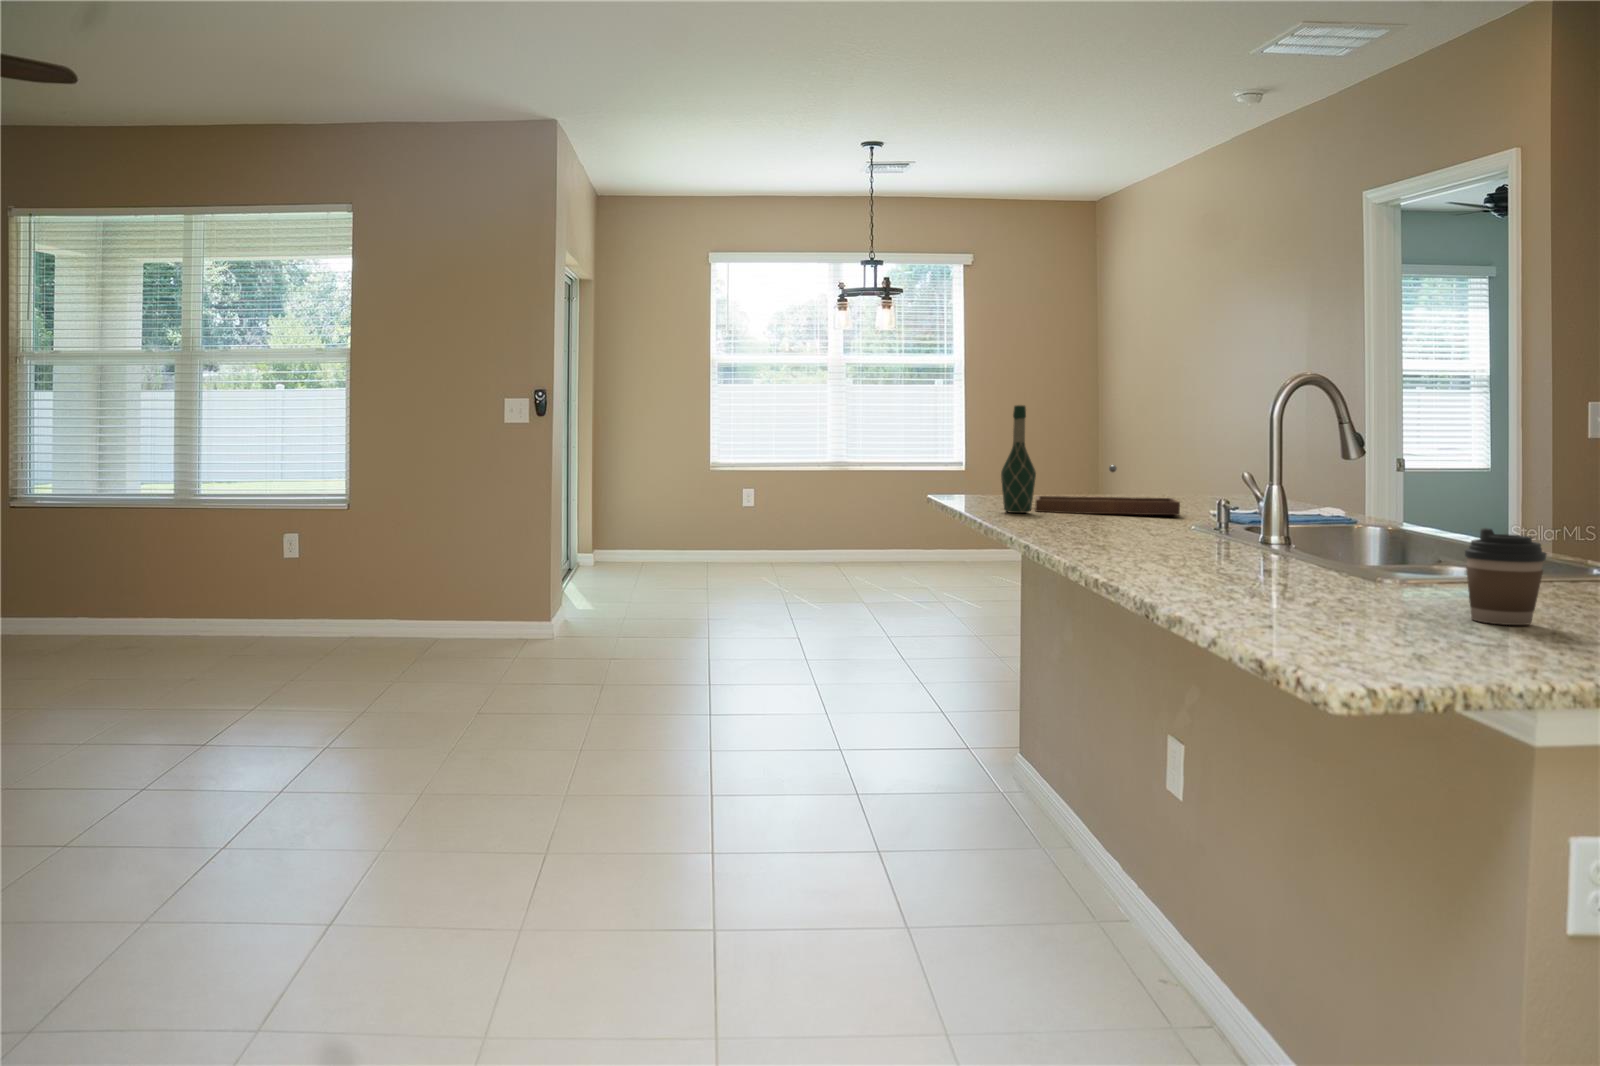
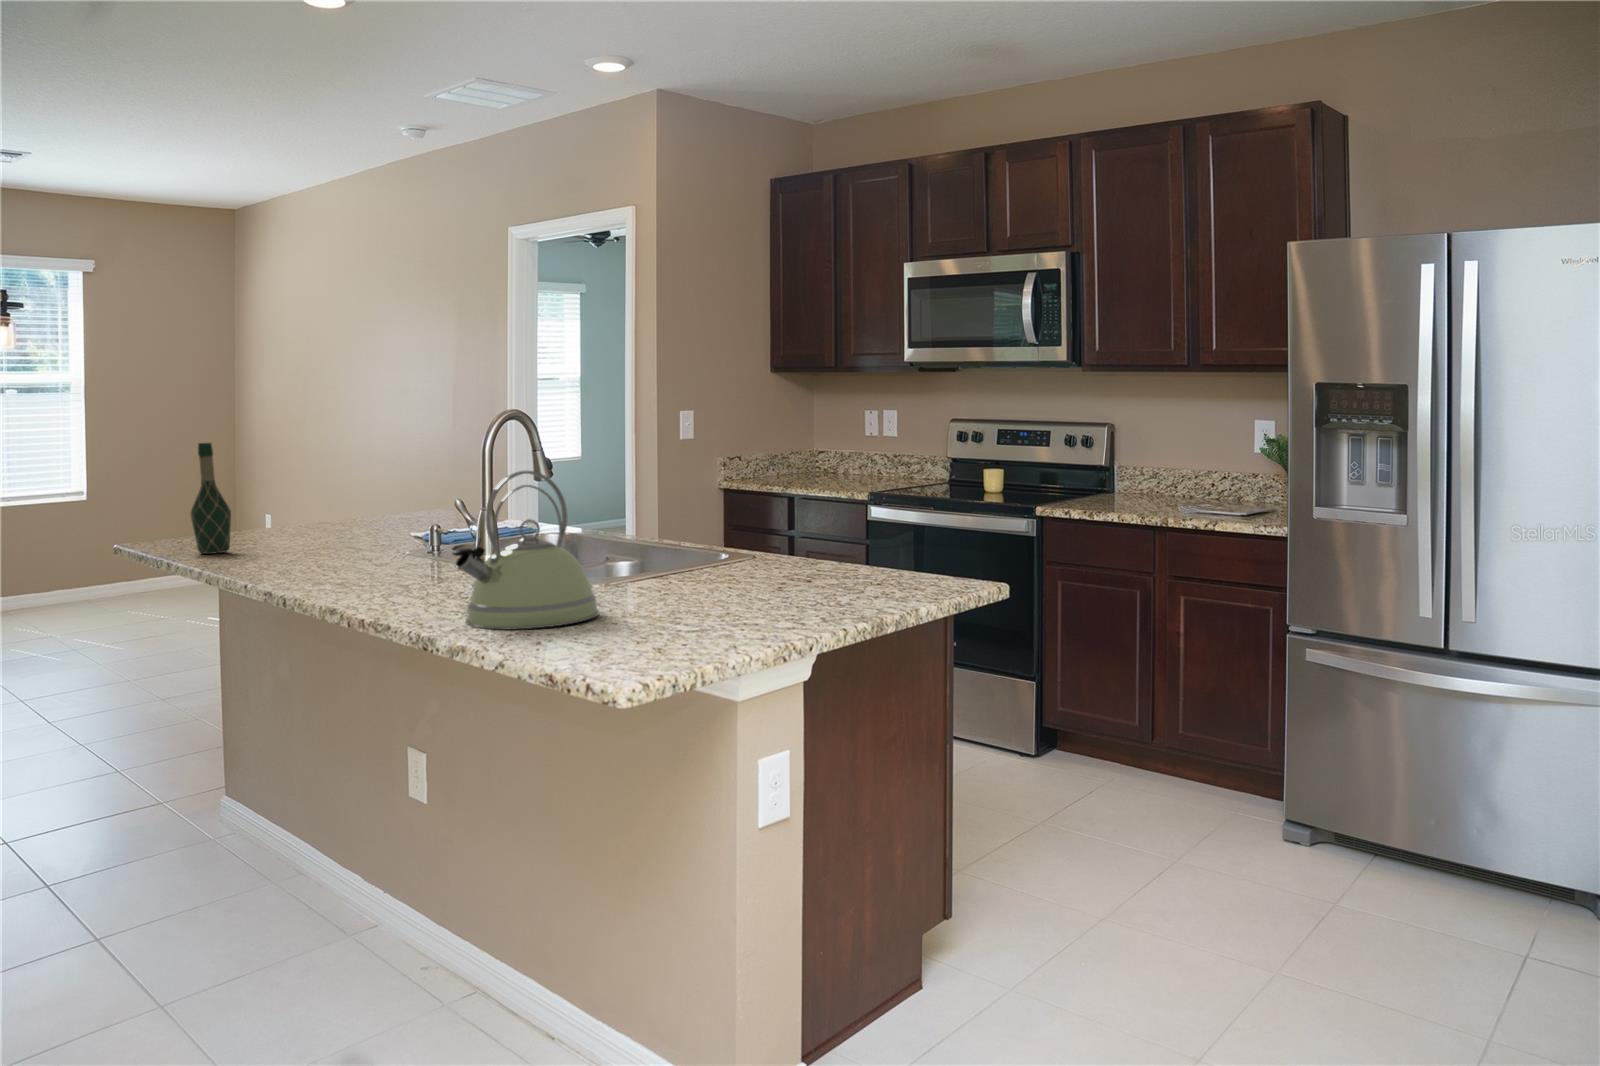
kettle: none [1186,424,1367,612] -> present [452,471,599,629]
tray: present [1035,465,1180,515] -> none [227,496,381,550]
coffee cup: present [1465,528,1546,625] -> none [661,542,713,613]

